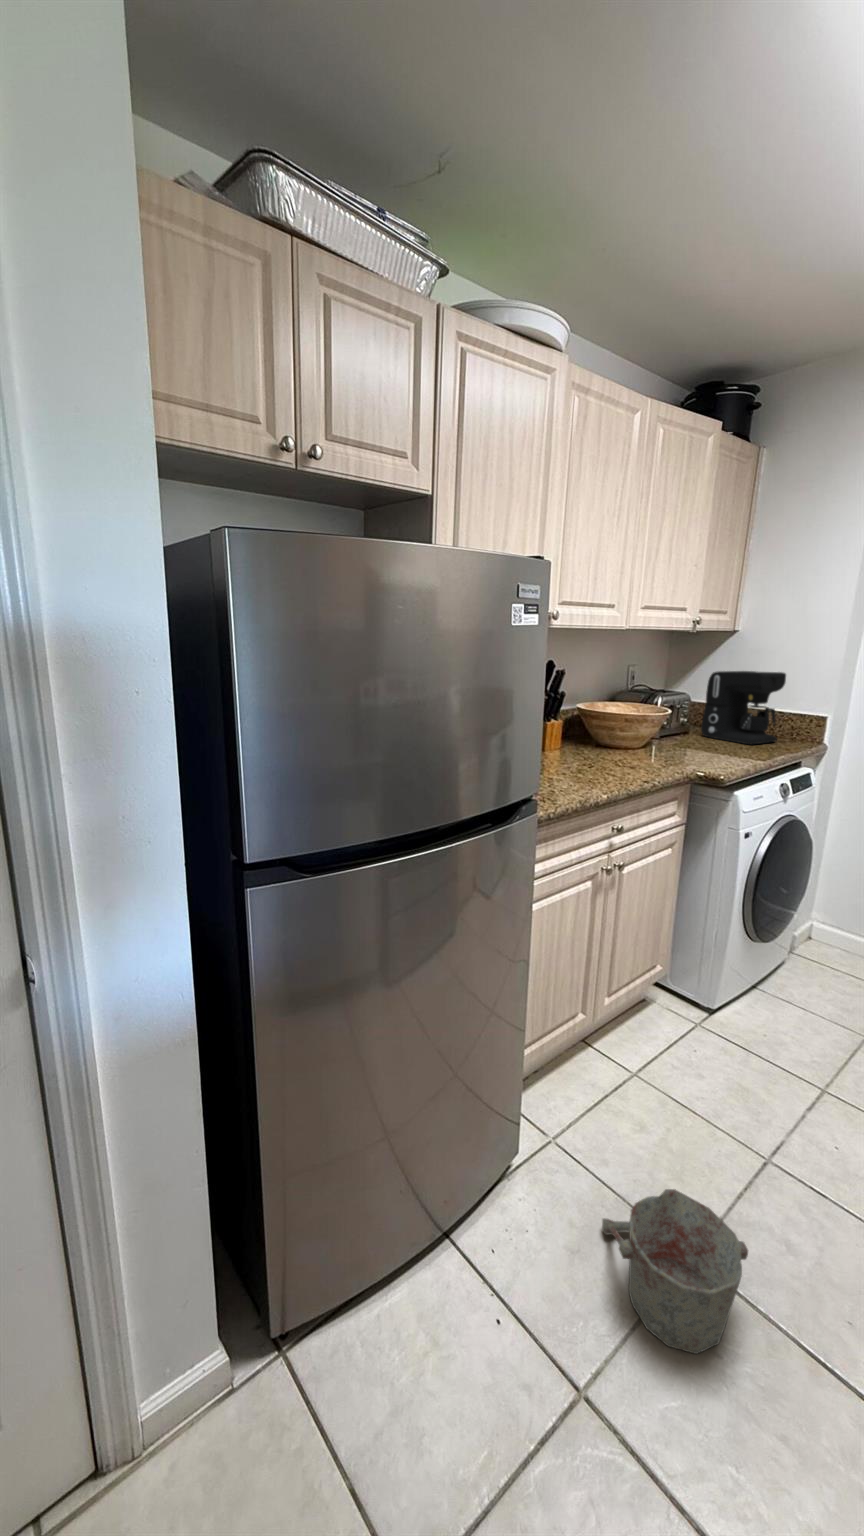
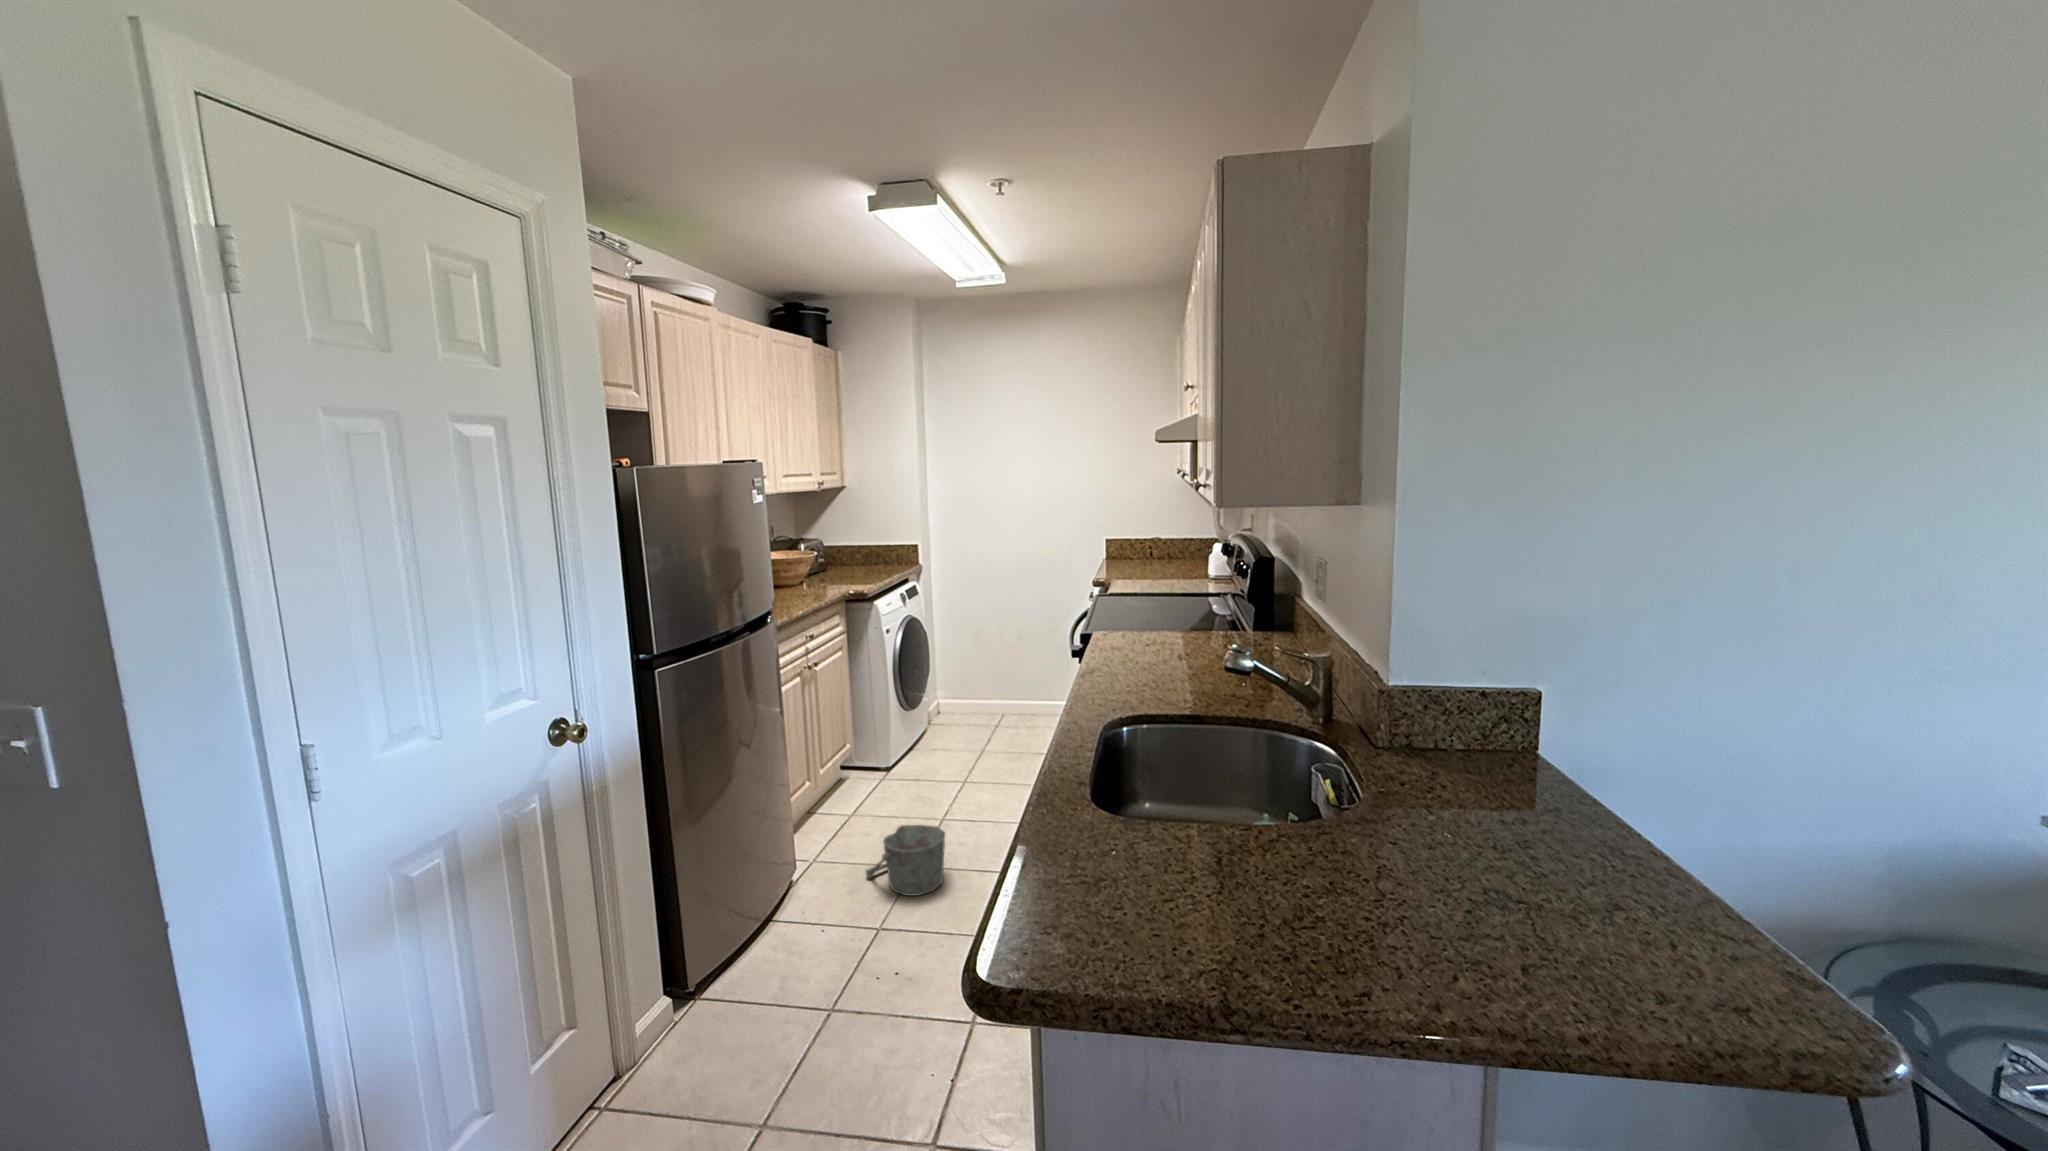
coffee maker: present [701,671,786,744] -> none [833,516,889,572]

